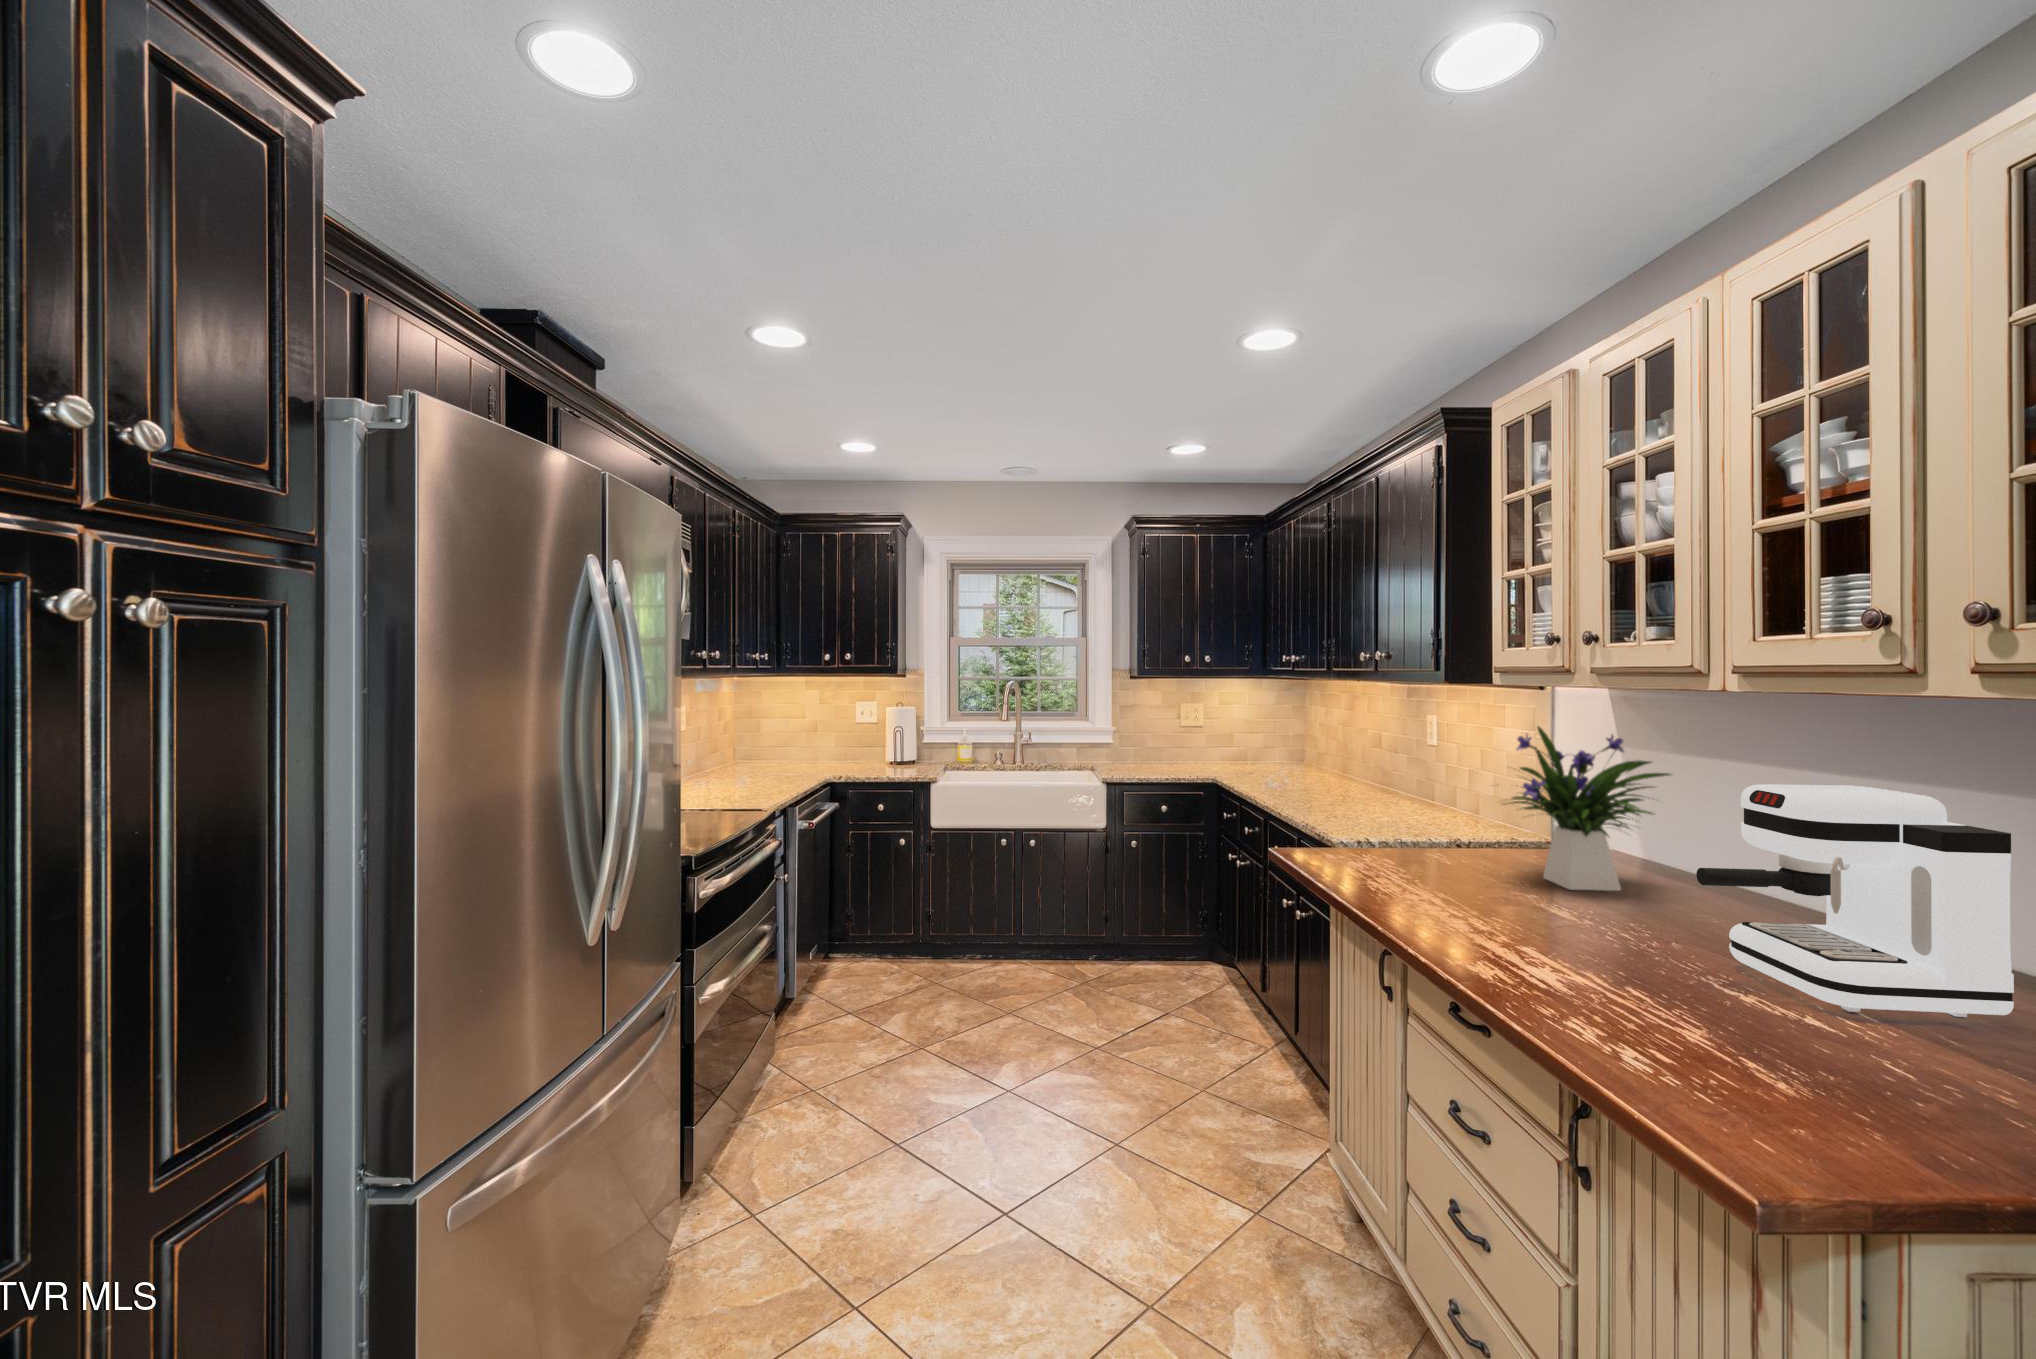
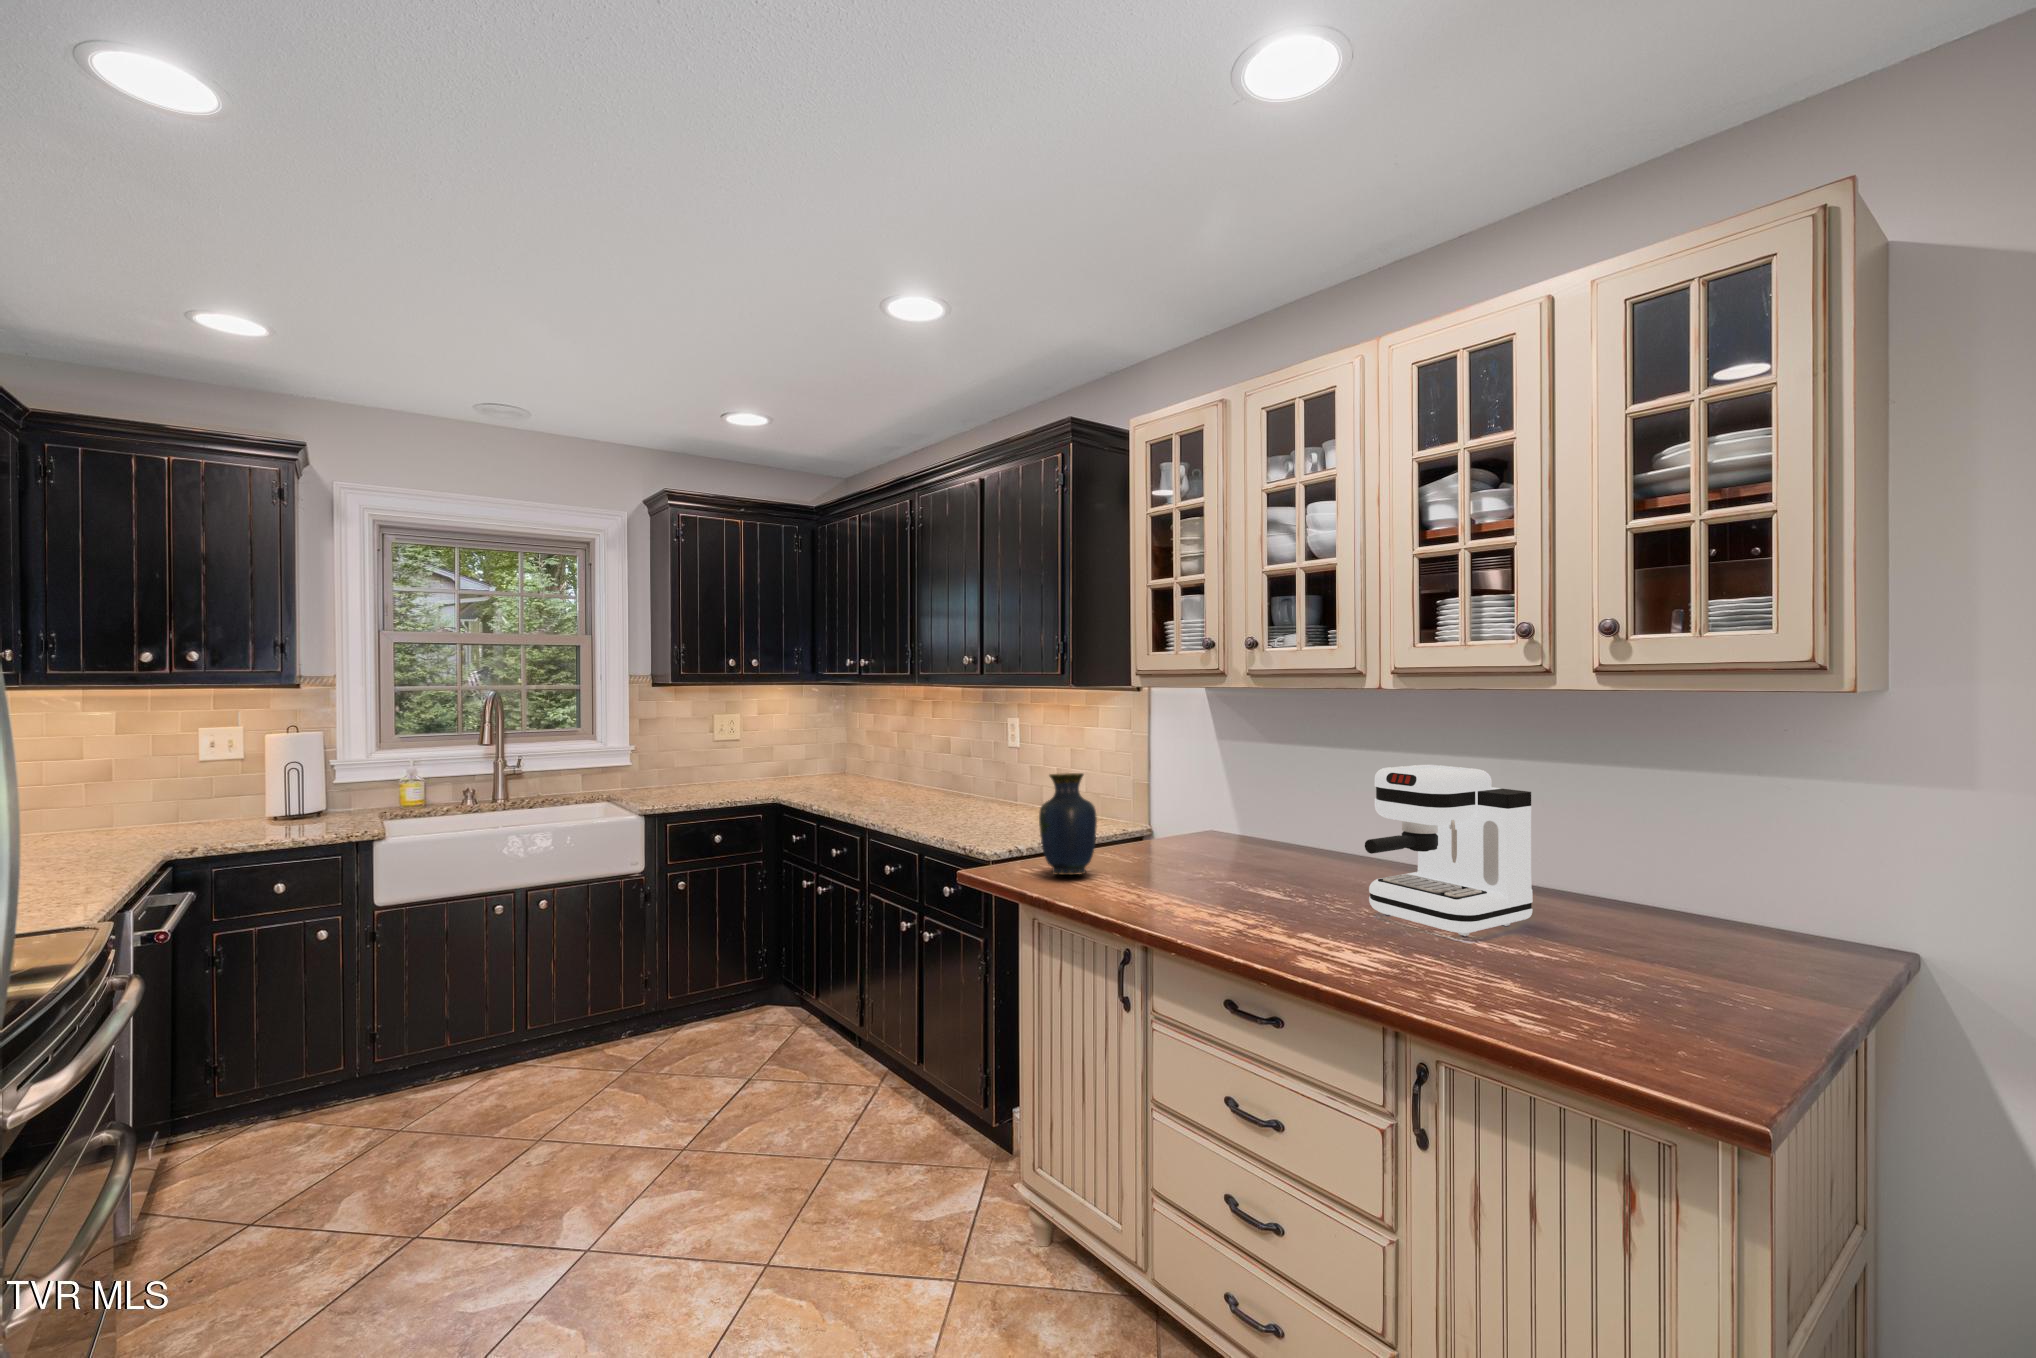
flower arrangement: present [1509,727,1670,891] -> none [1145,726,1286,872]
vase: none [1368,768,1431,871] -> present [1039,773,1097,875]

